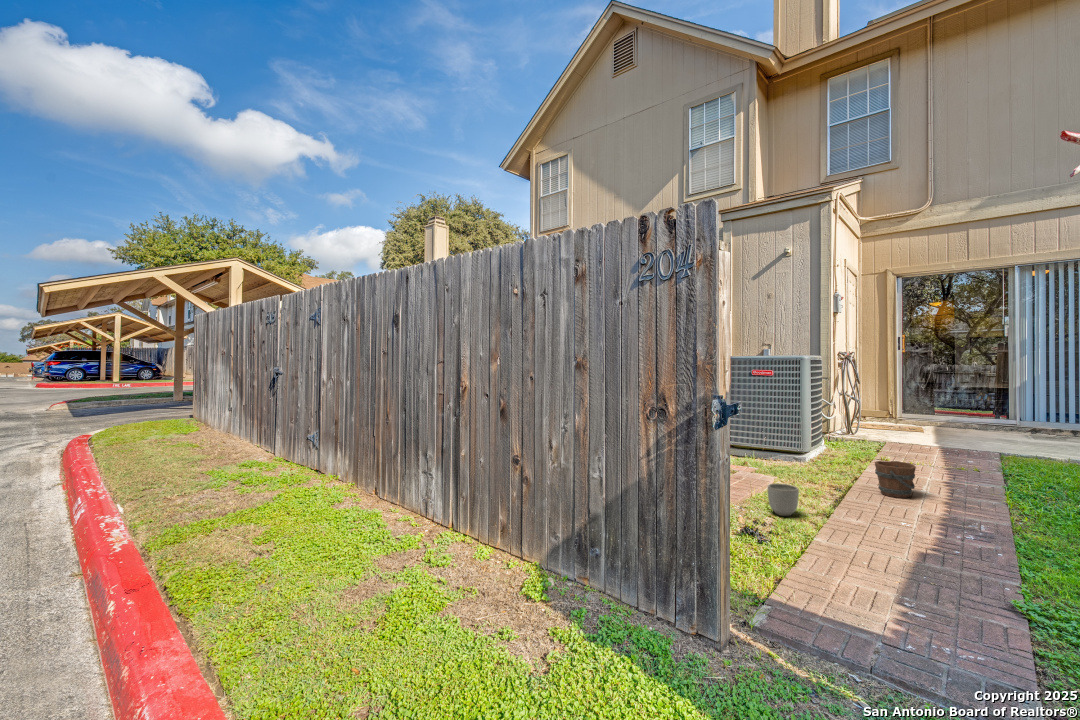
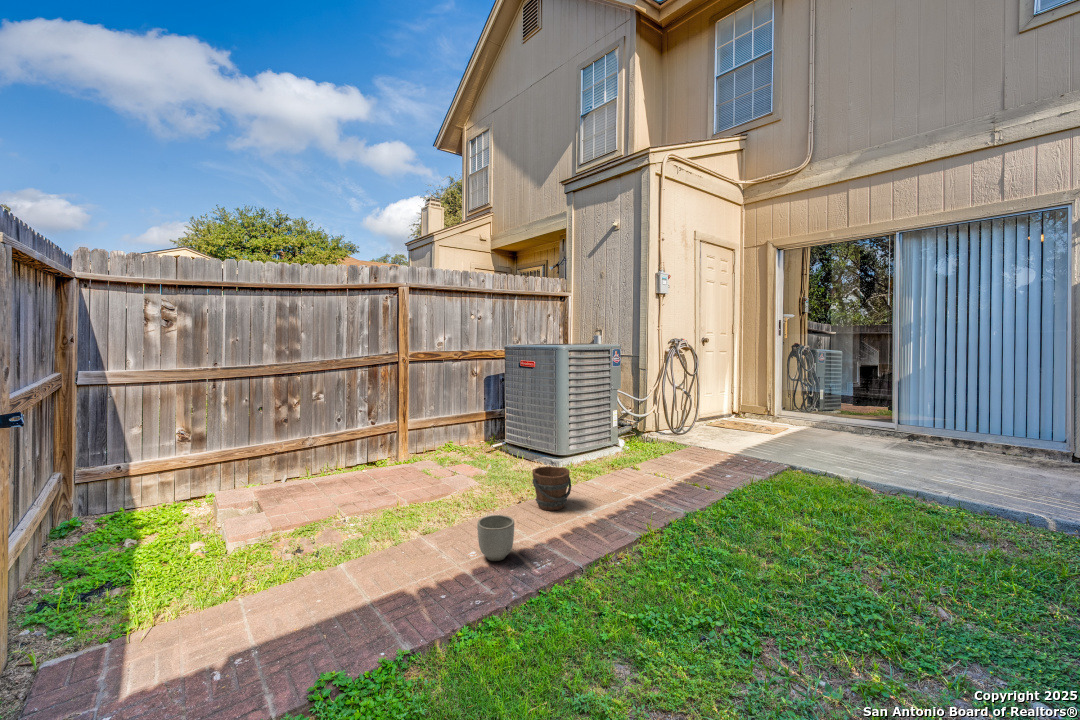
planter: present [767,483,799,516] -> present [477,515,514,561]

